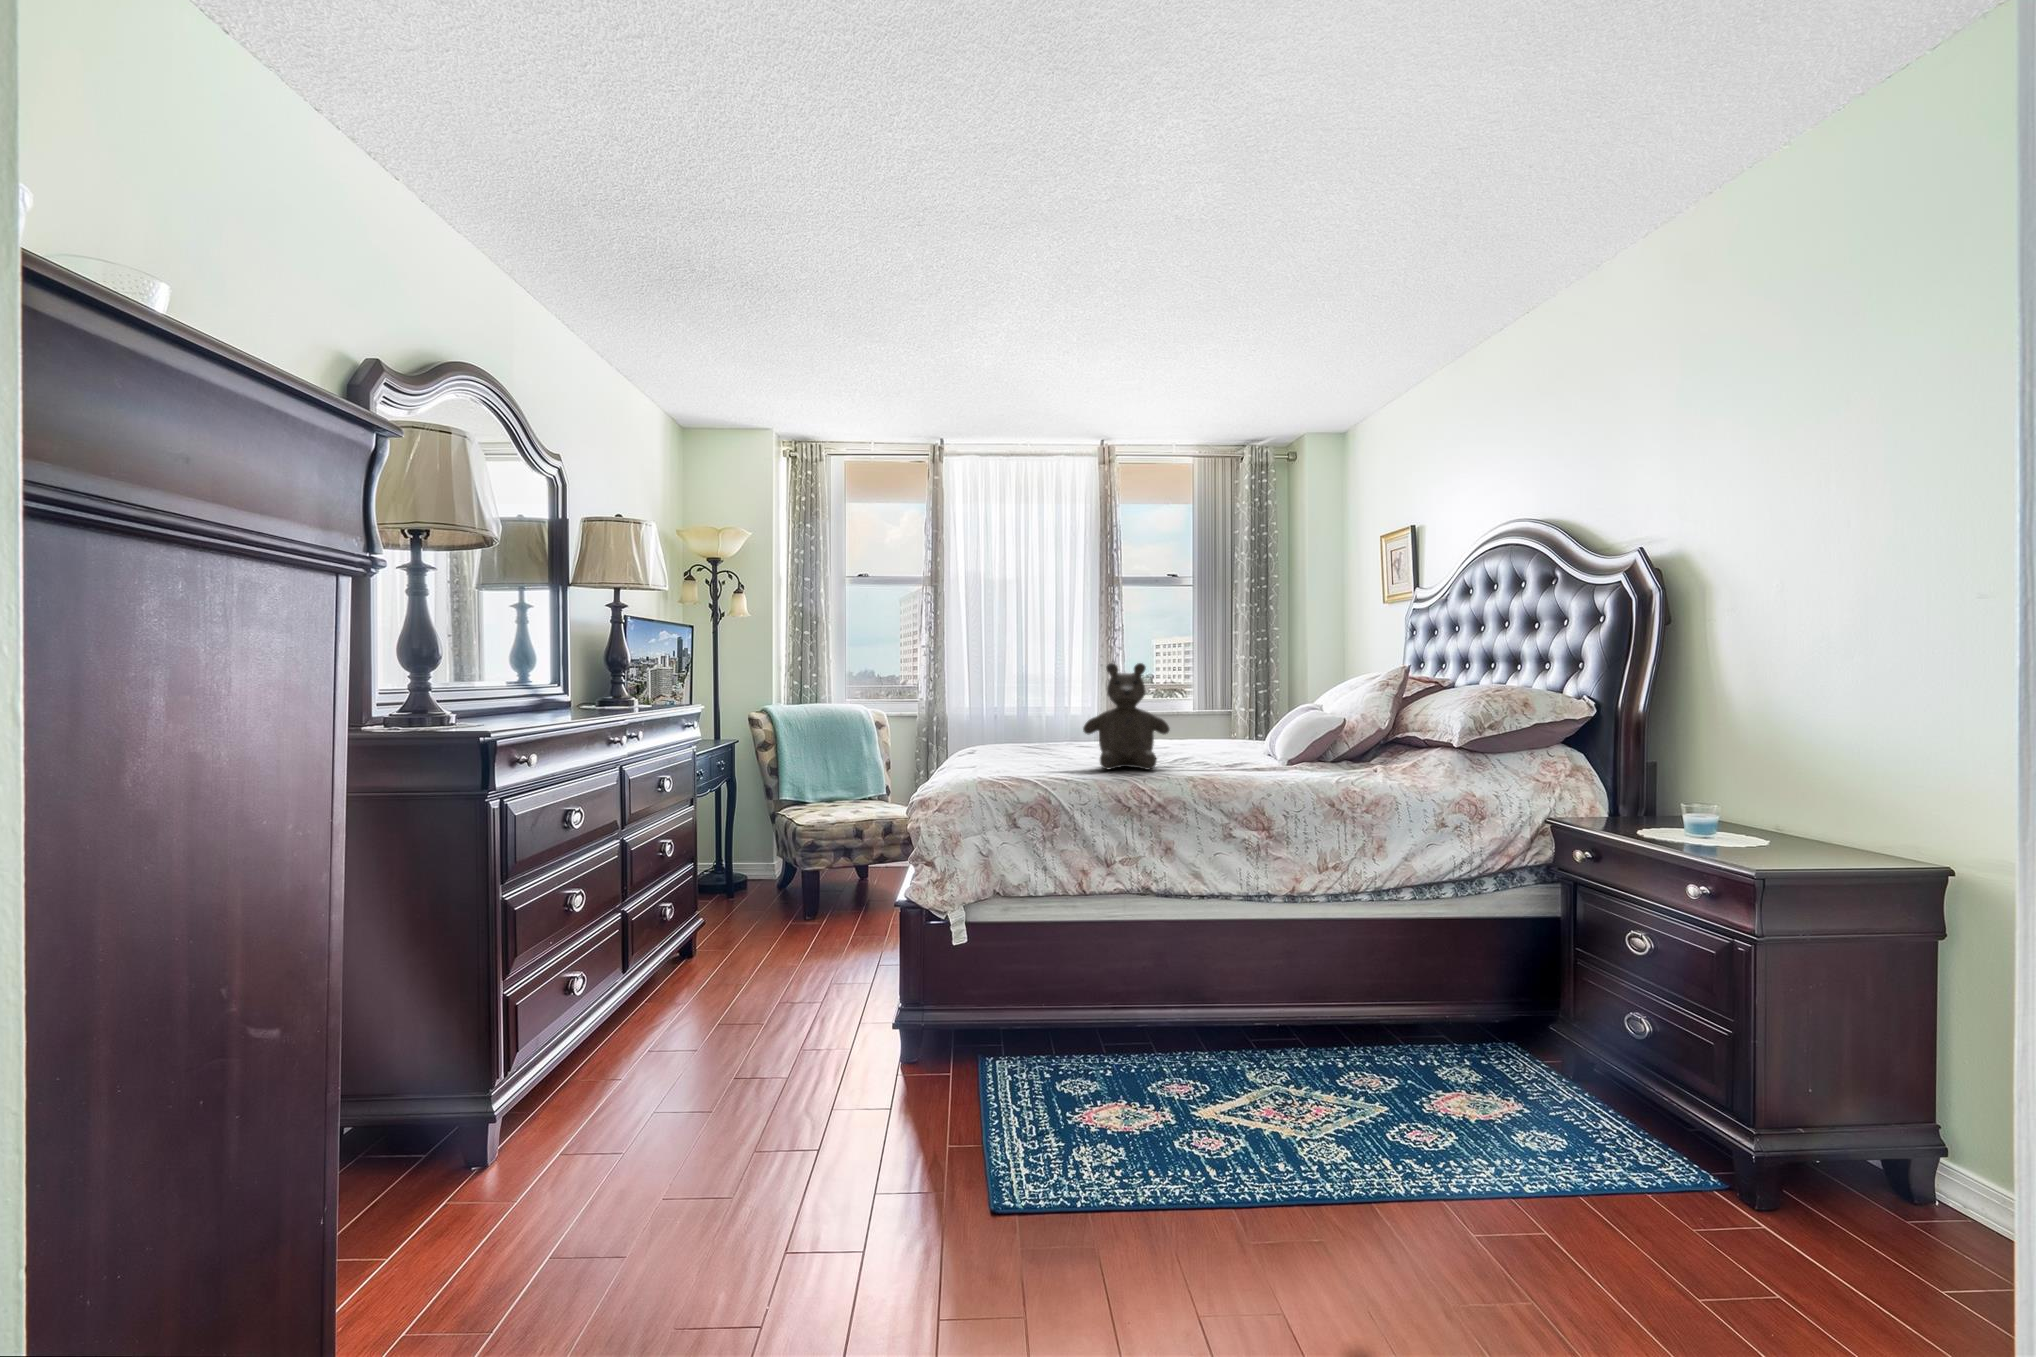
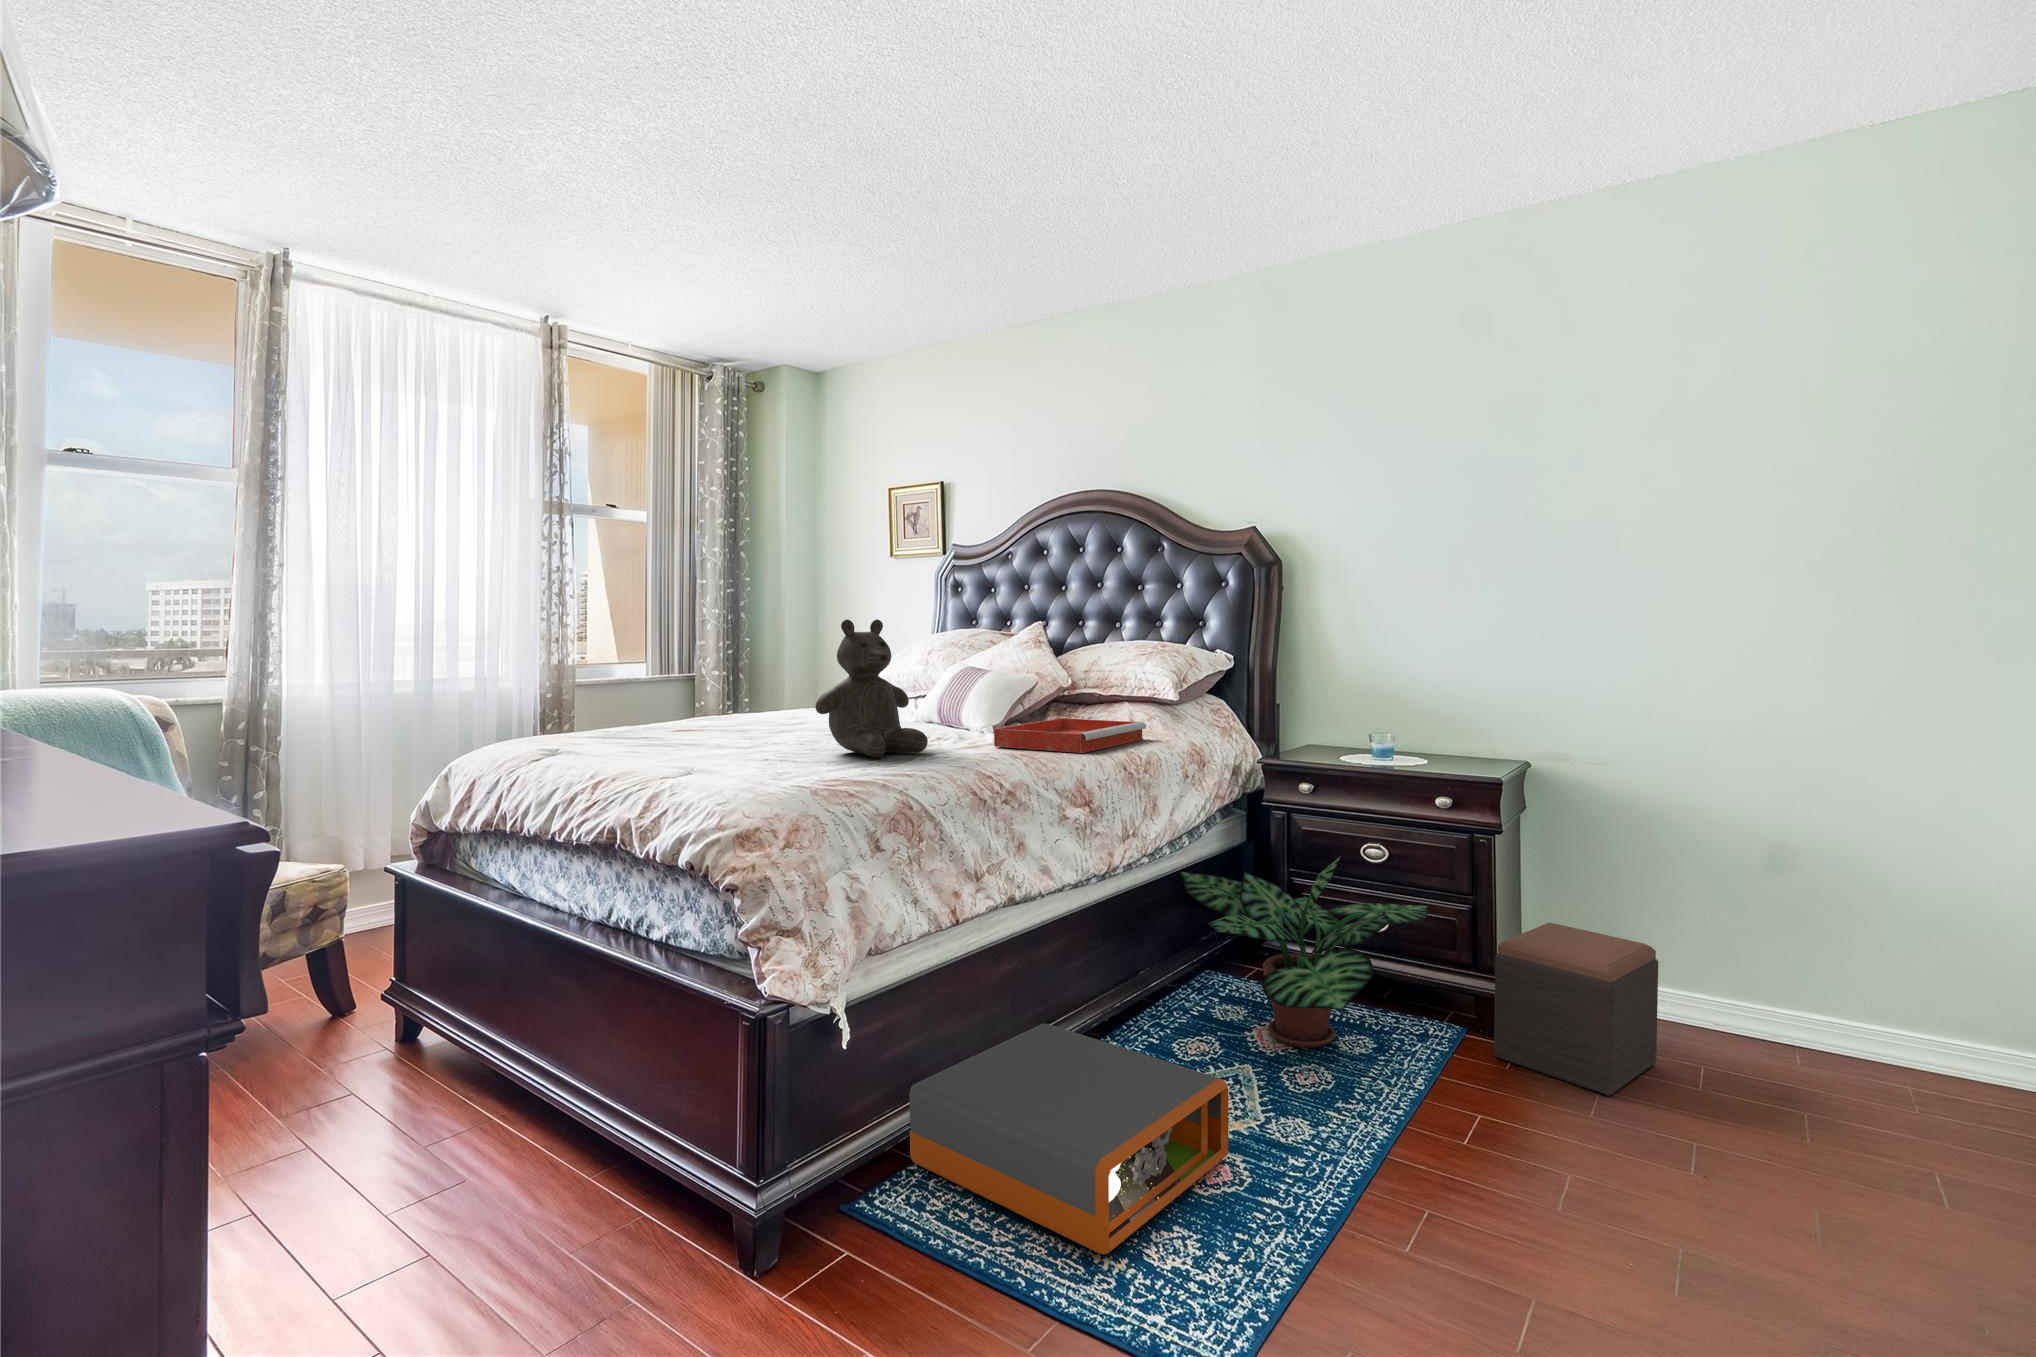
tray: none [1217,755,1363,781] -> present [994,718,1146,753]
potted plant: none [1330,918,1670,1127] -> present [1180,856,1428,1047]
storage box: none [1021,1000,1213,1139] -> present [909,1024,1228,1255]
footstool: none [1669,1066,1922,1313] -> present [1494,923,1658,1096]

